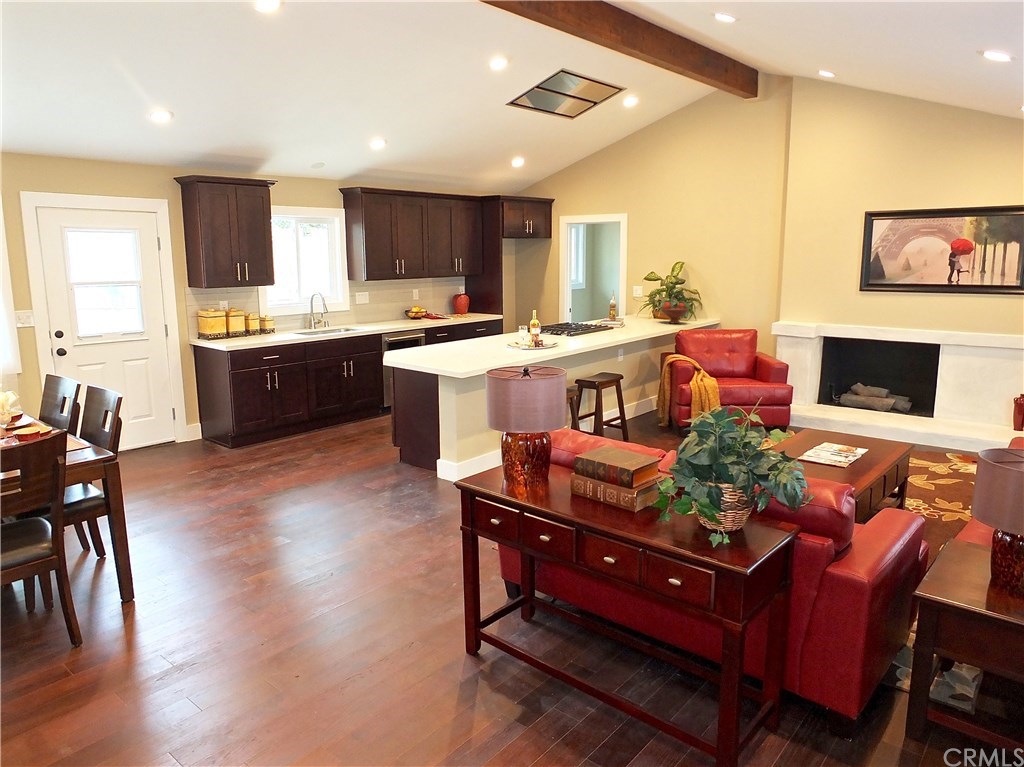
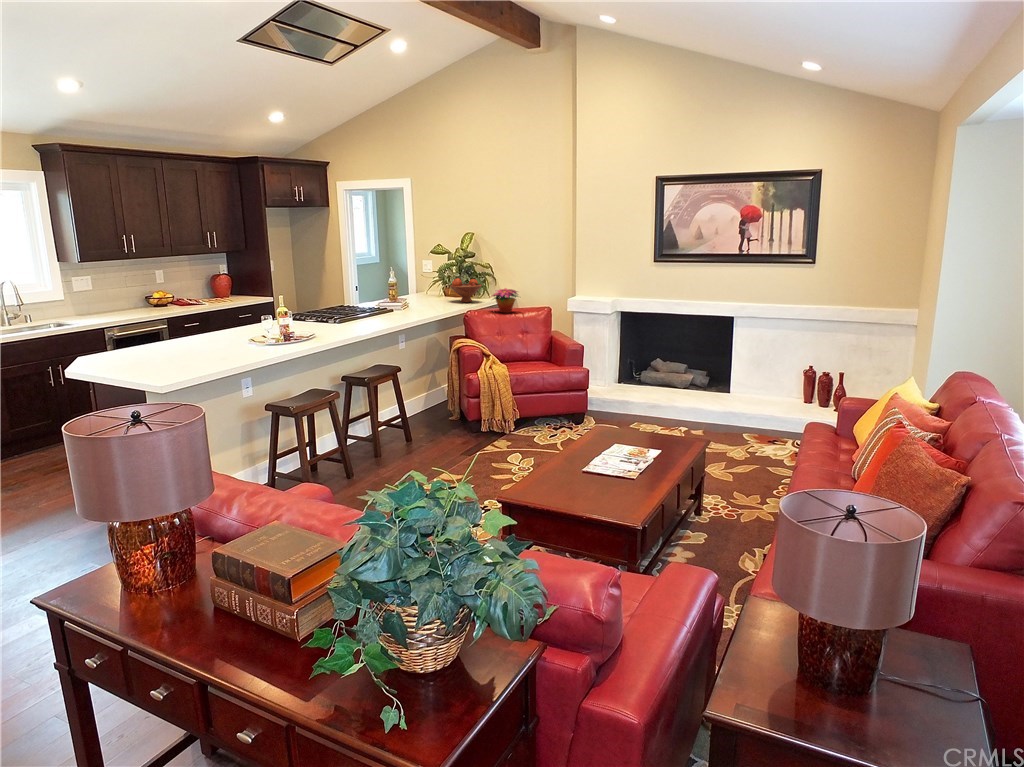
flower arrangement: none [697,311,731,334] -> present [491,288,518,313]

